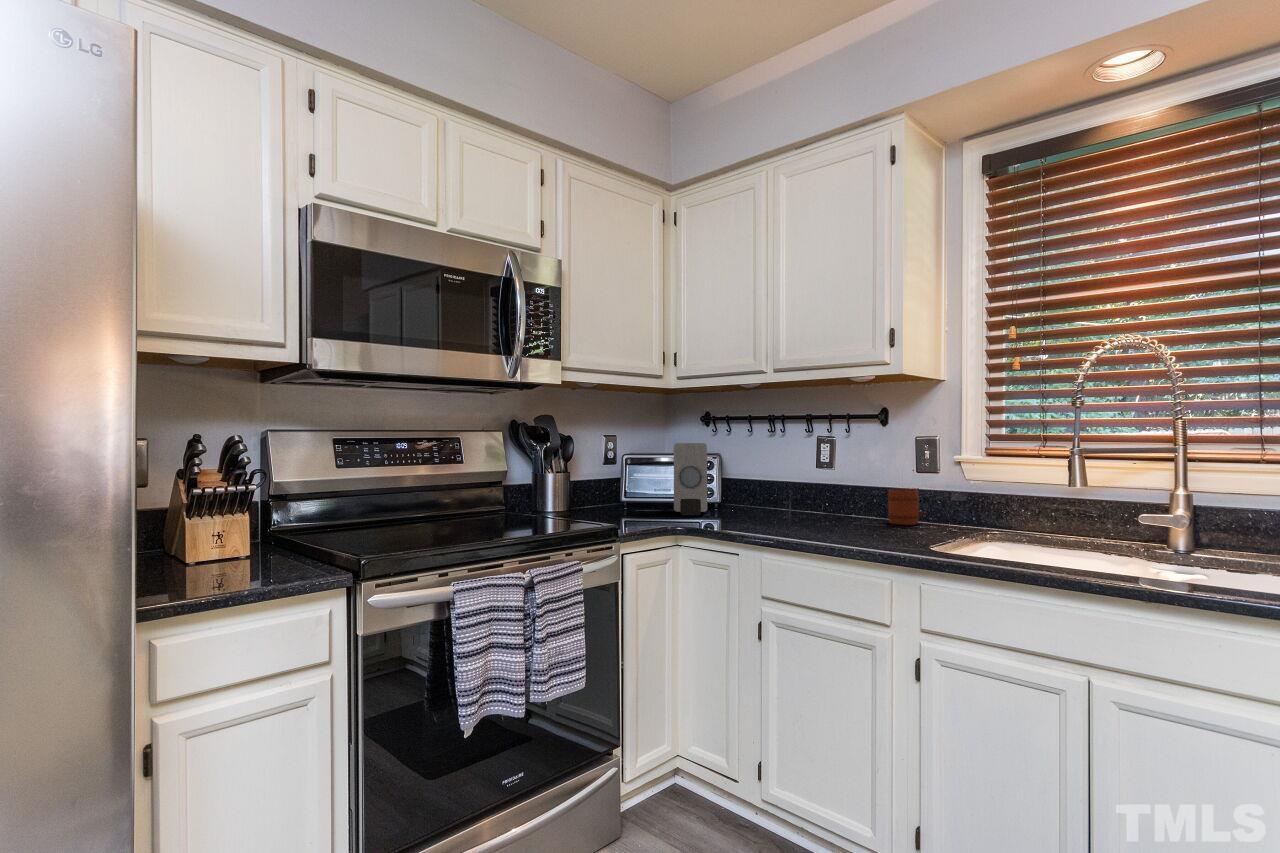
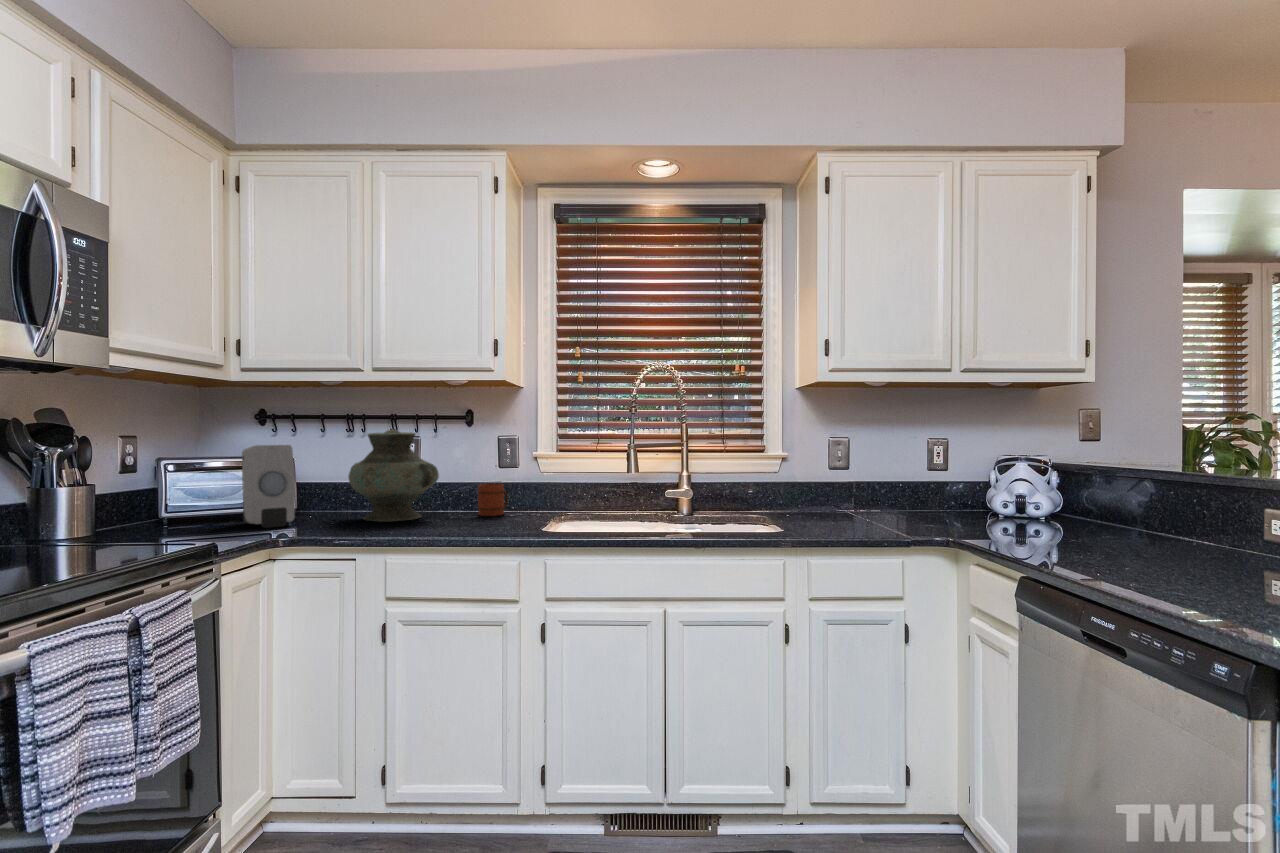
vase: none [757,430,841,520] -> present [348,430,439,522]

